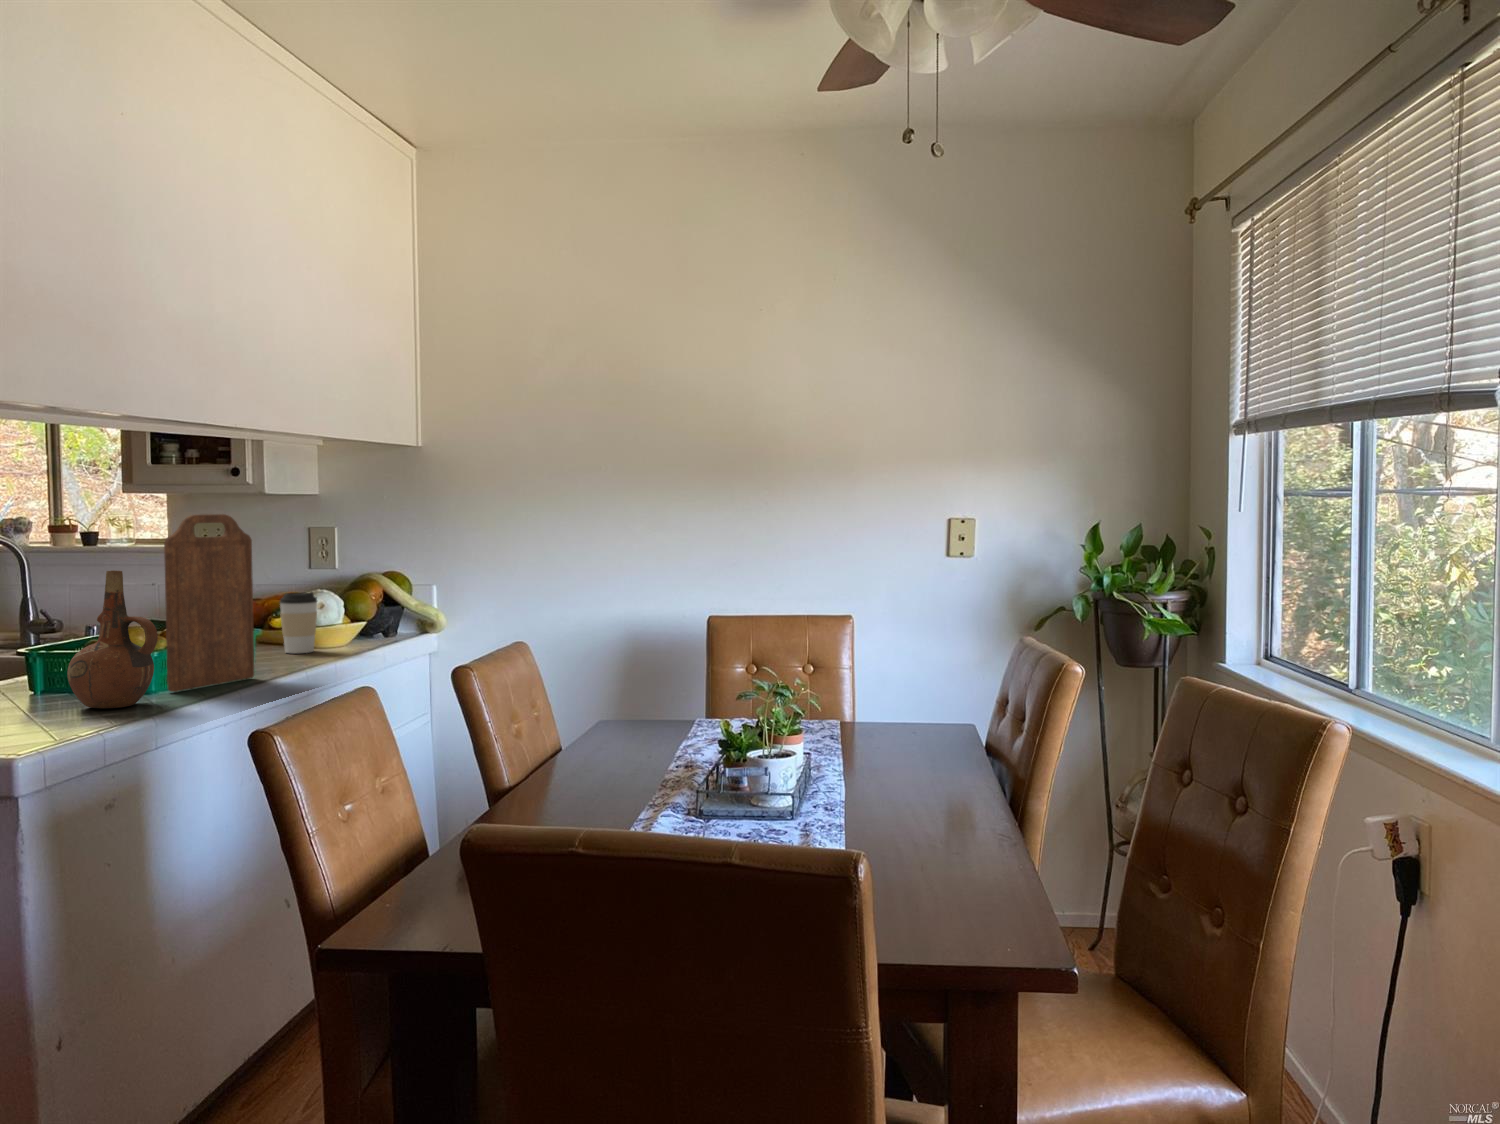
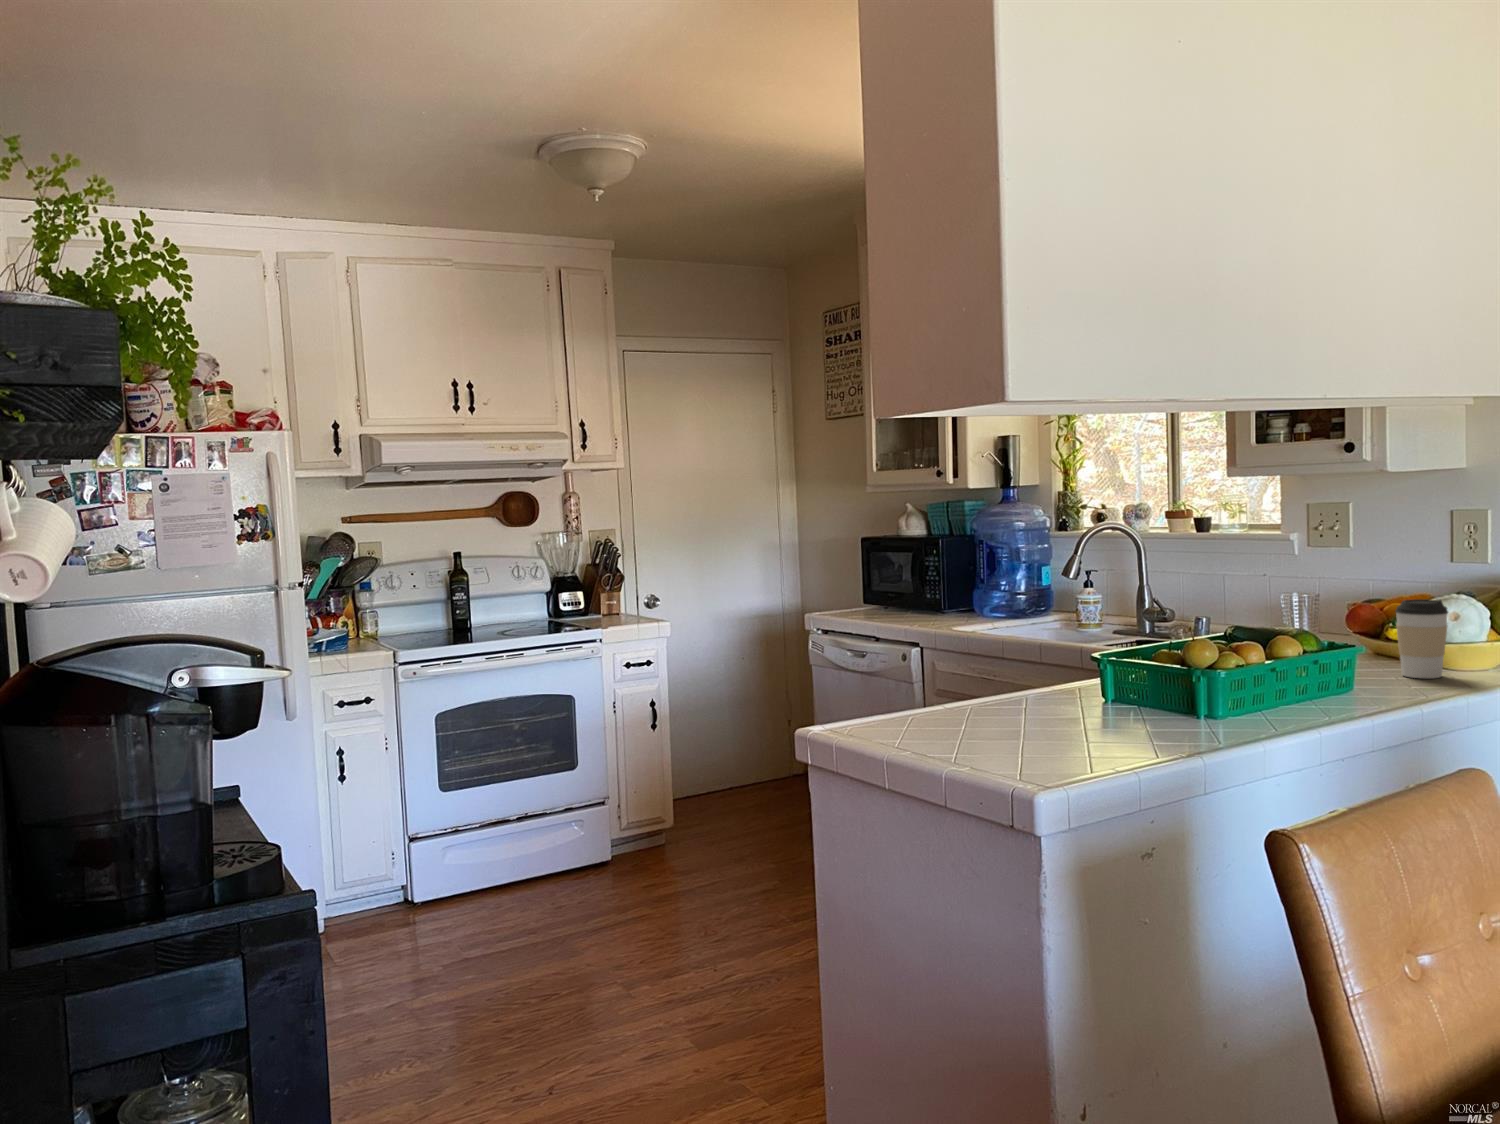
cutting board: present [164,514,254,692] -> none [1233,507,1347,722]
ceramic pitcher: present [67,570,158,708] -> none [1122,578,1217,736]

